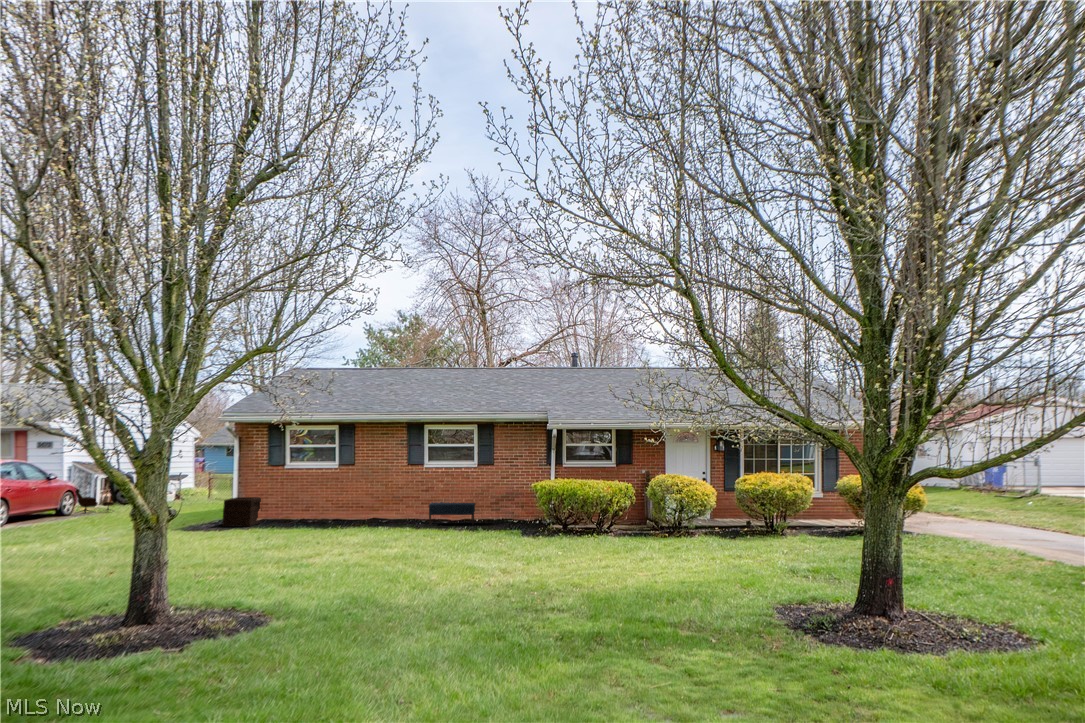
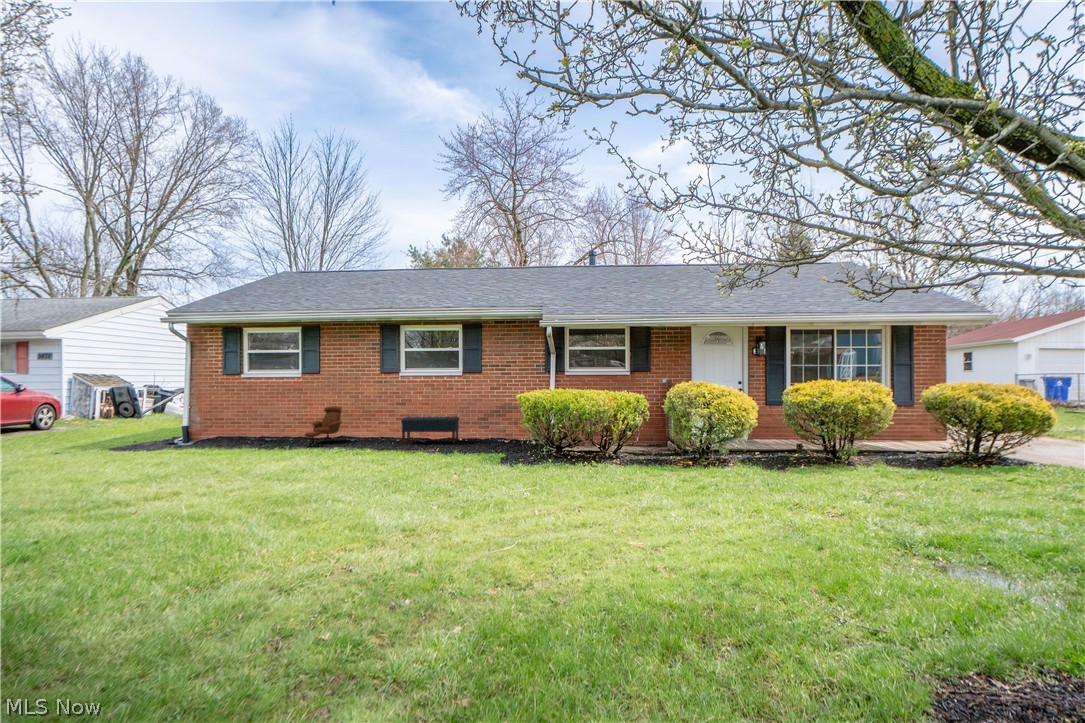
lounge chair: present [75,488,114,513] -> present [305,406,342,445]
wooden crate: present [222,497,261,527] -> none [168,410,219,444]

